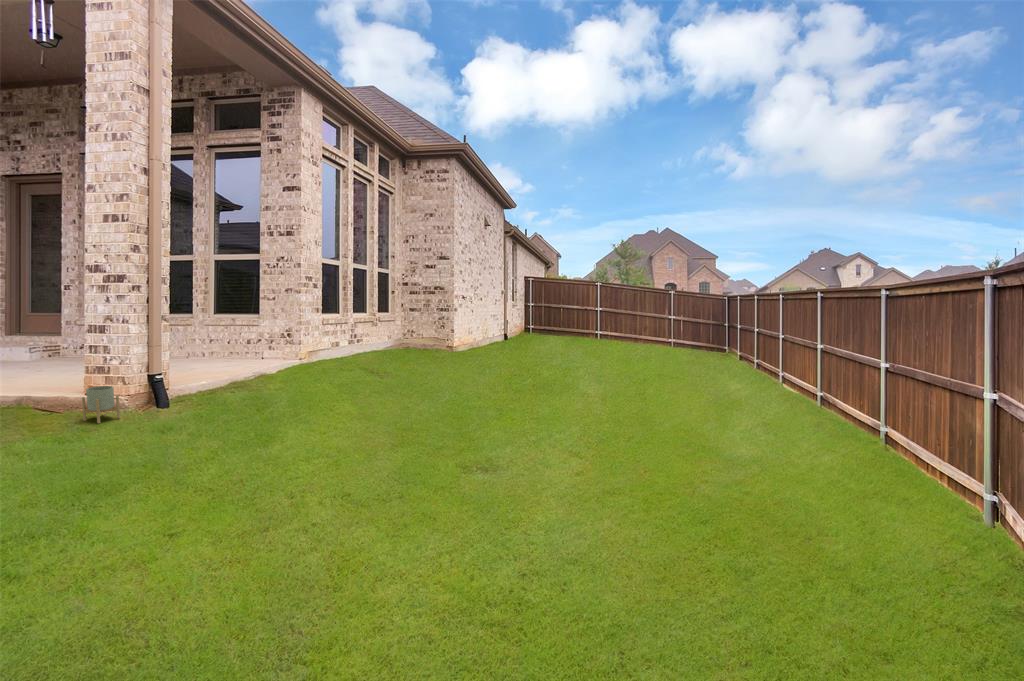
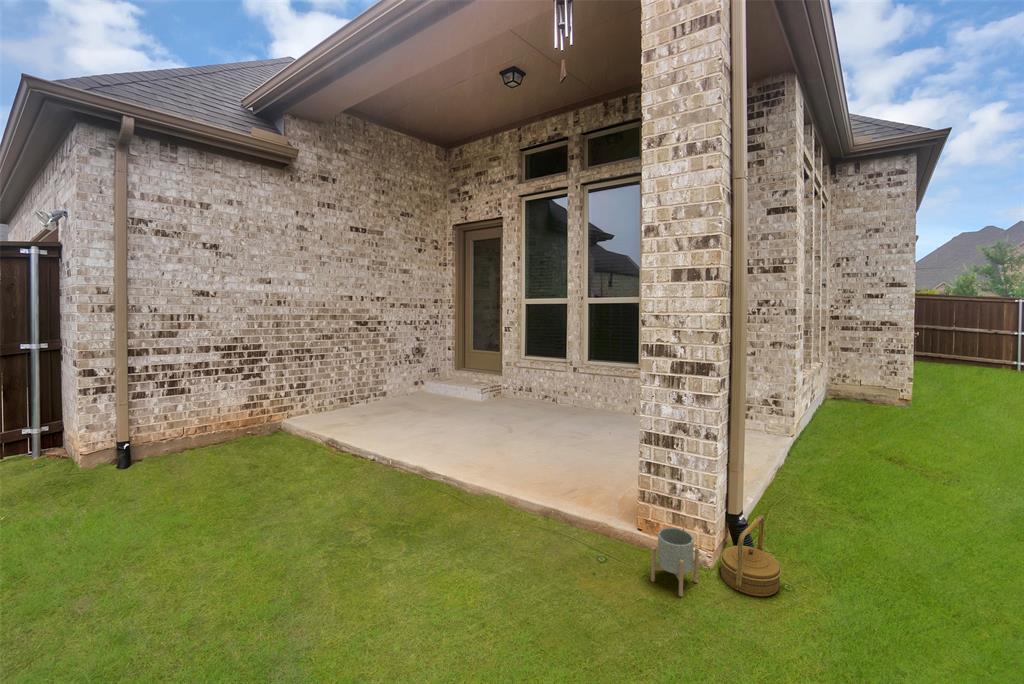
woven basket: none [141,376,182,420] -> present [720,516,781,596]

